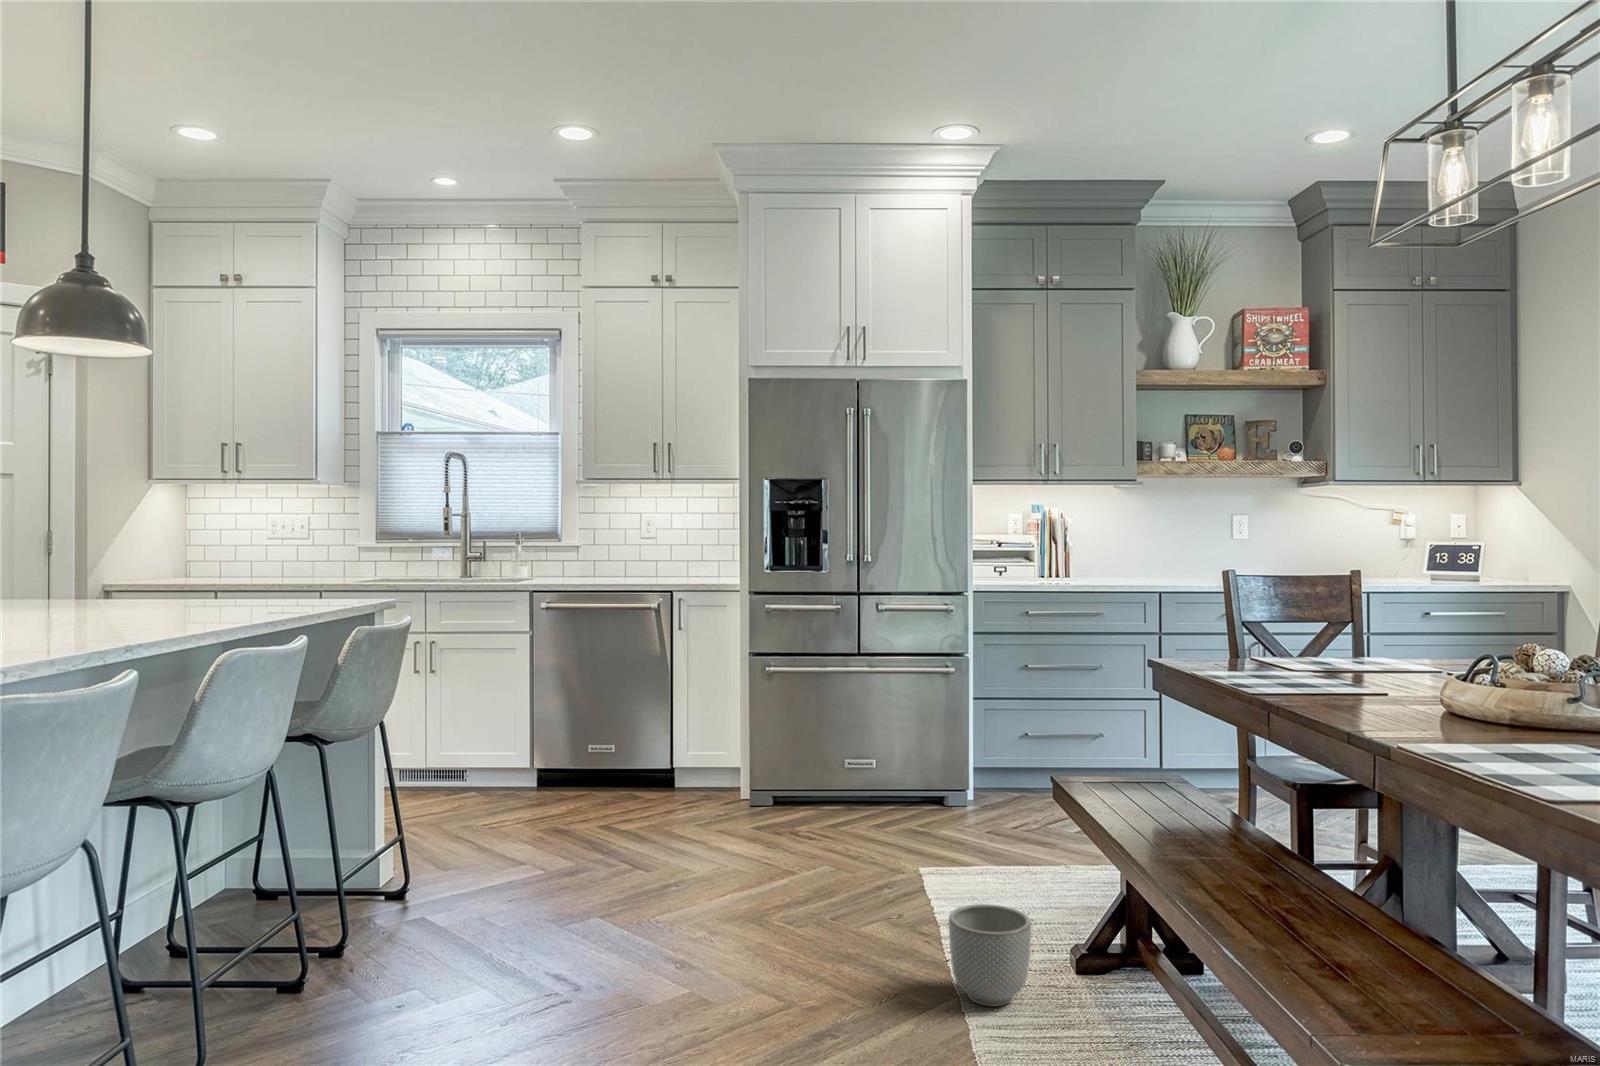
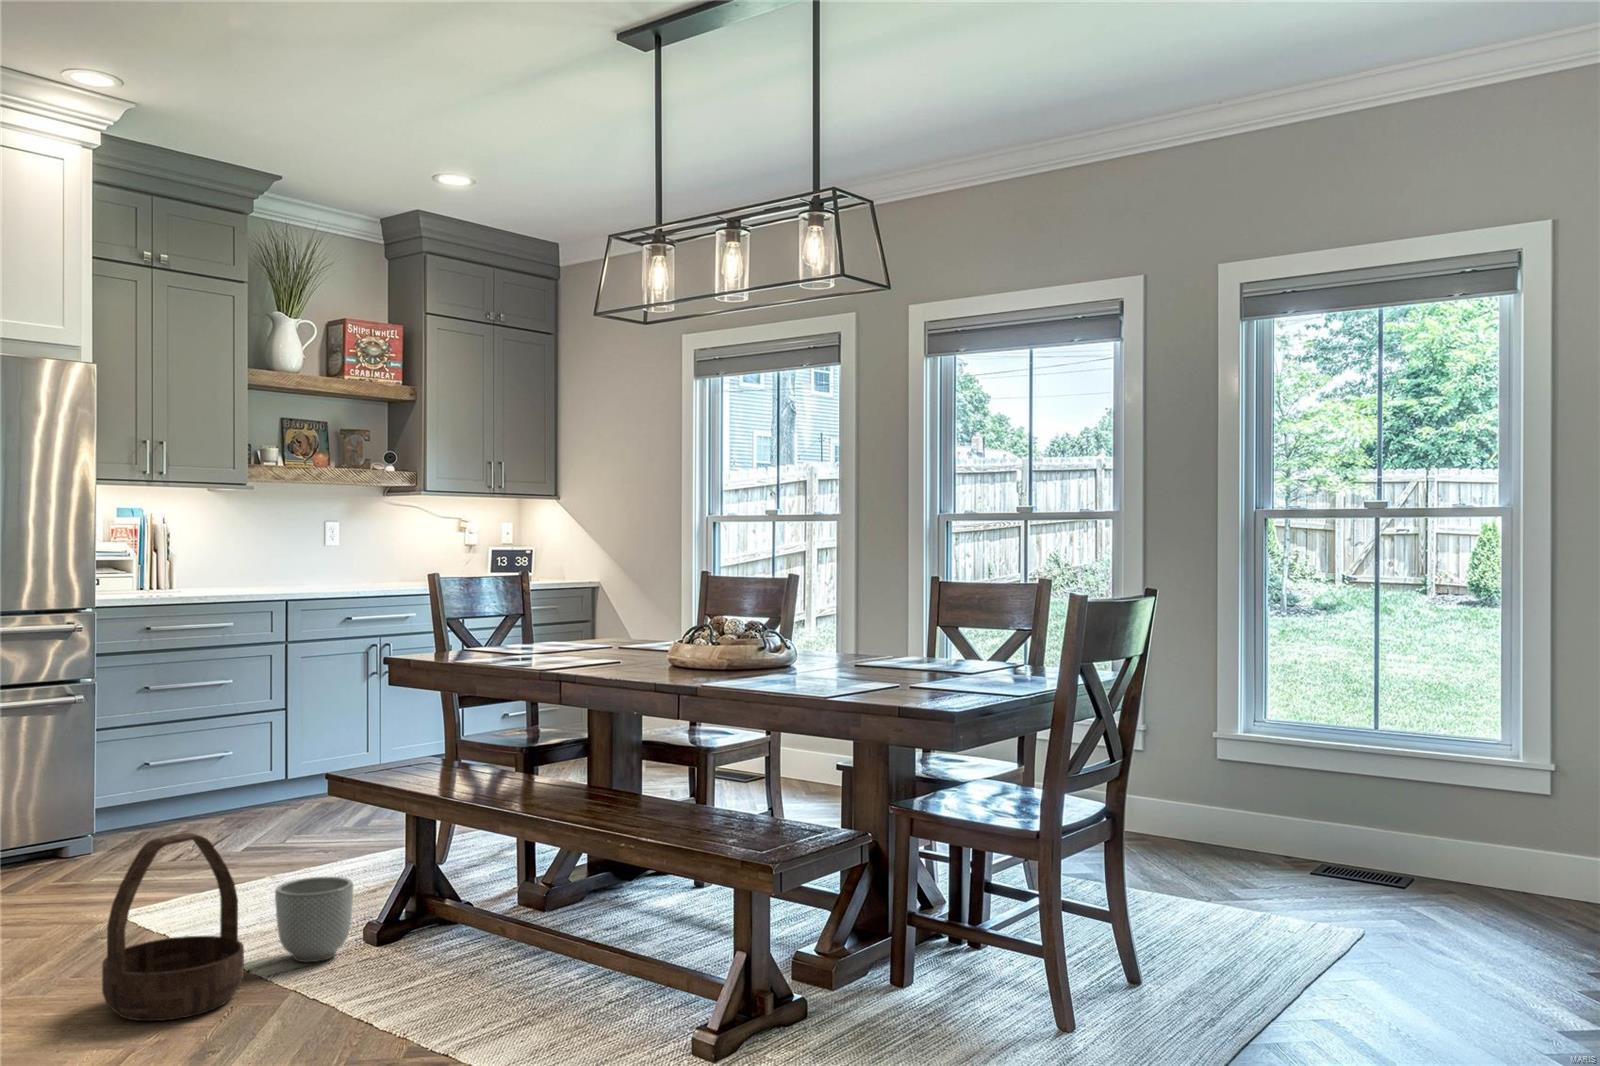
basket: none [756,836,887,1034] -> present [102,833,244,1021]

